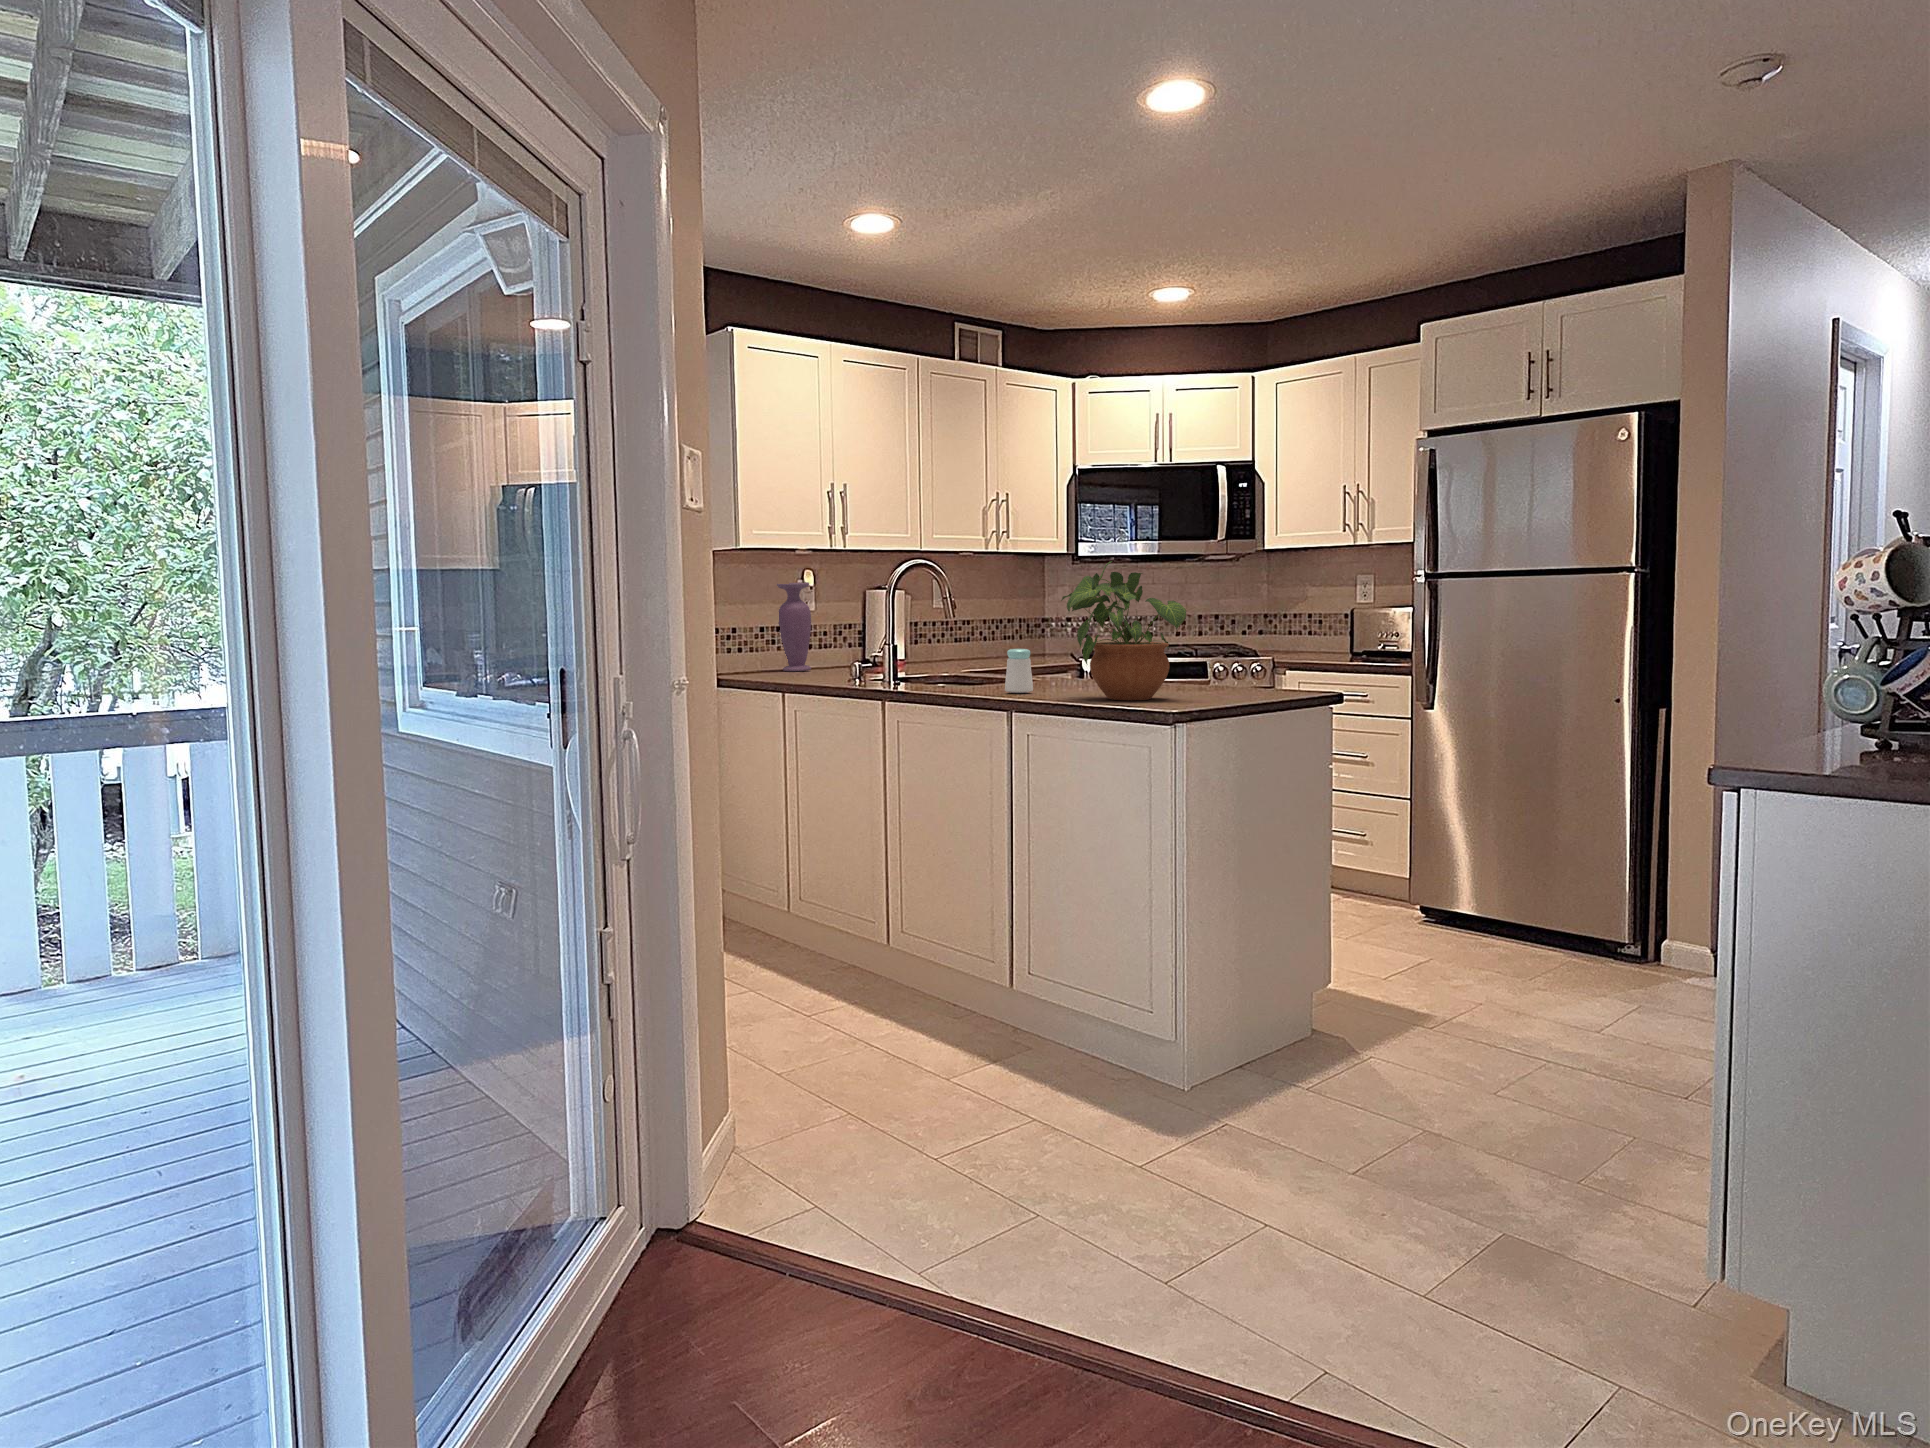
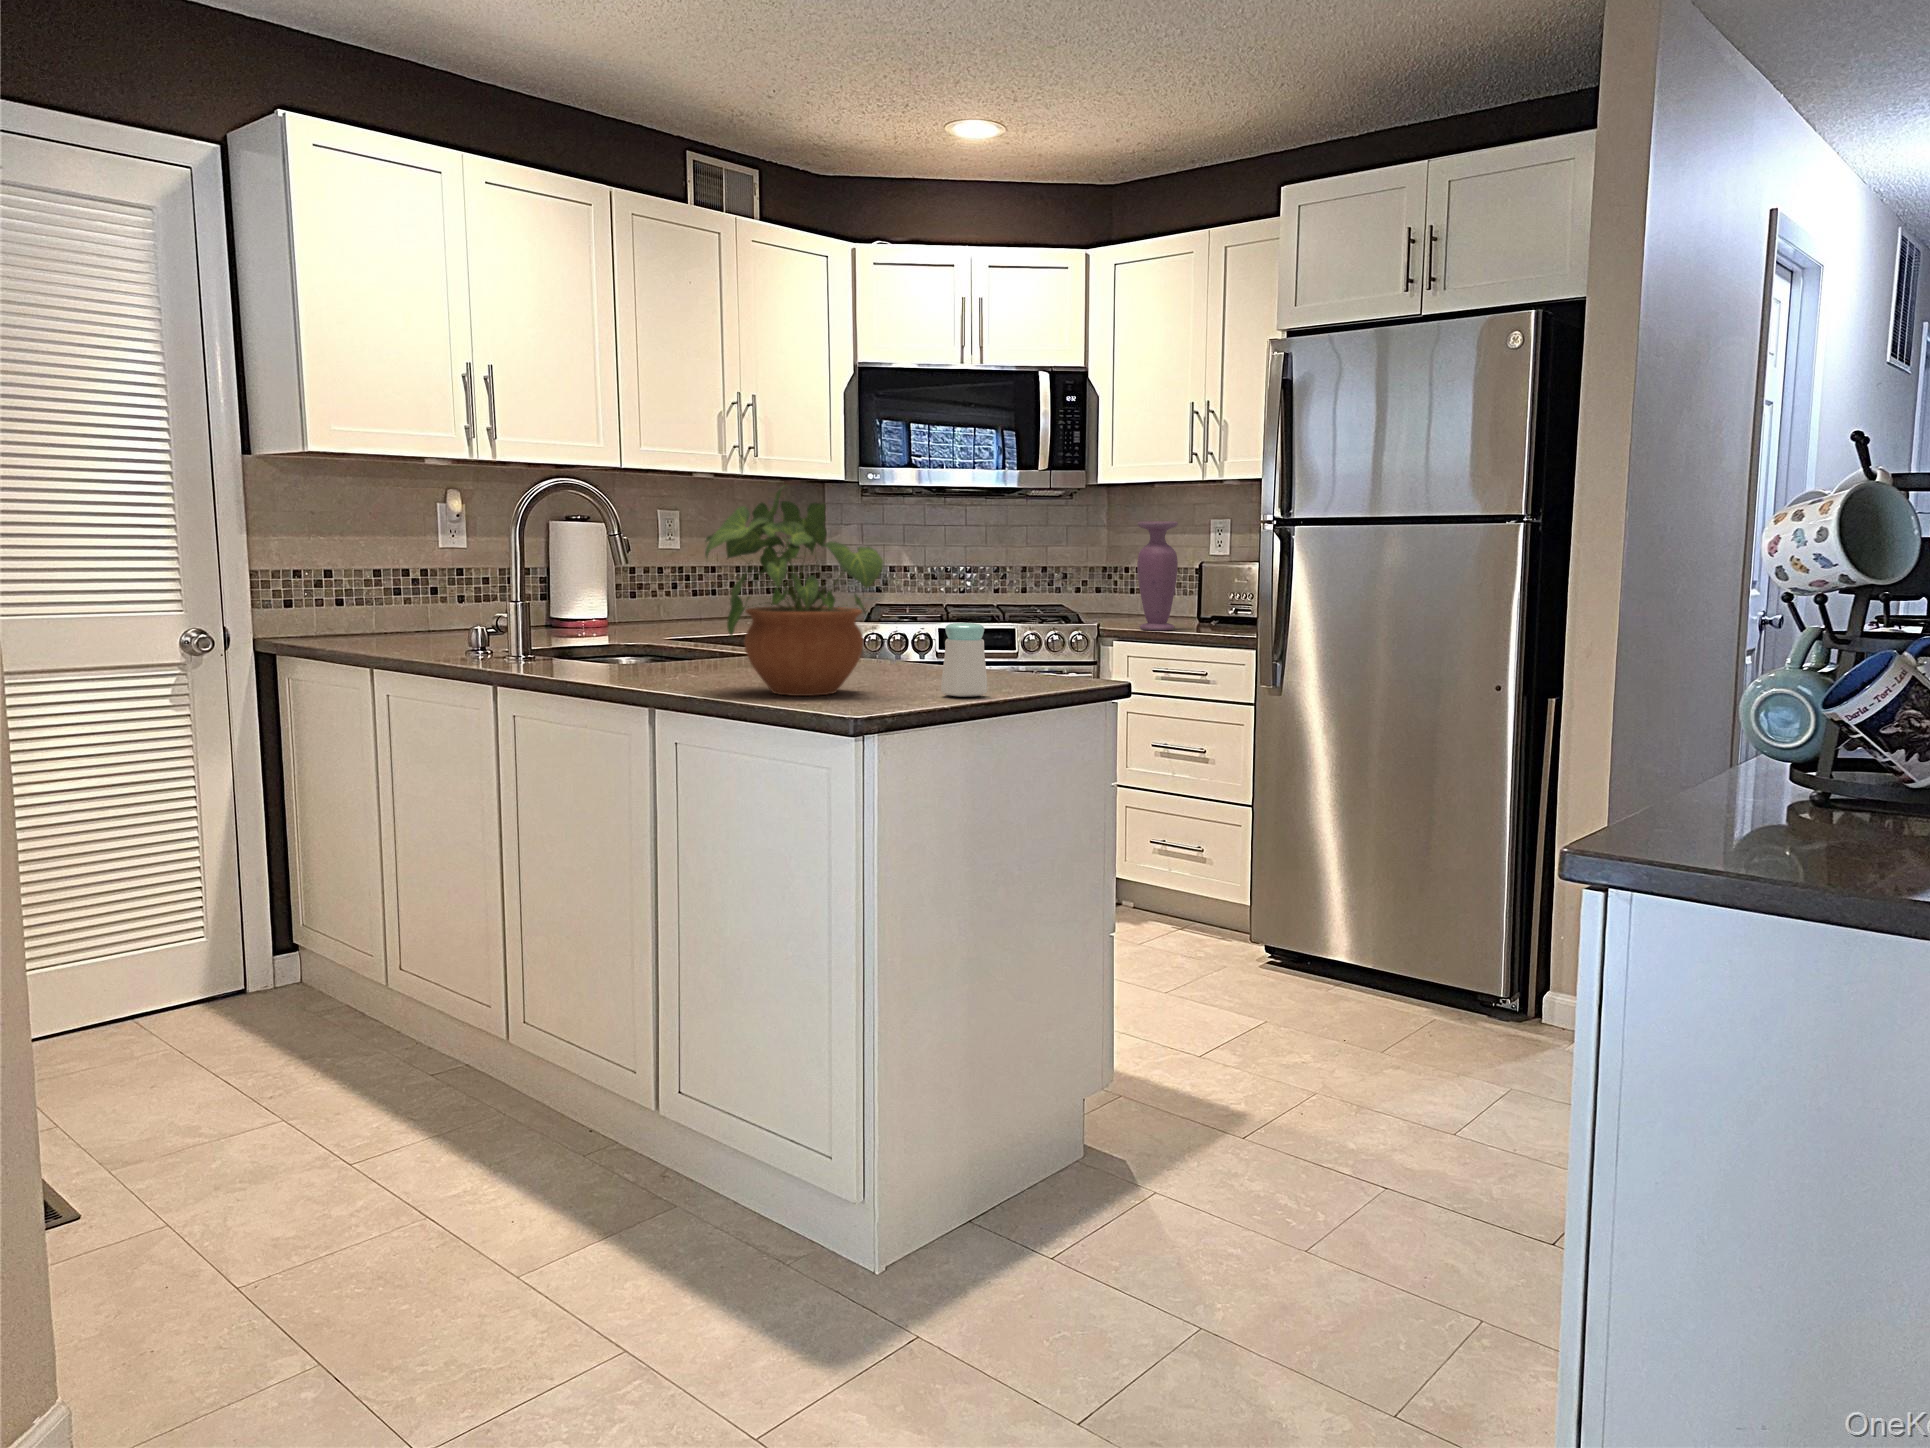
vase: present [777,582,811,671] -> present [1137,521,1178,631]
salt shaker: present [1005,649,1033,693] -> present [941,623,987,697]

